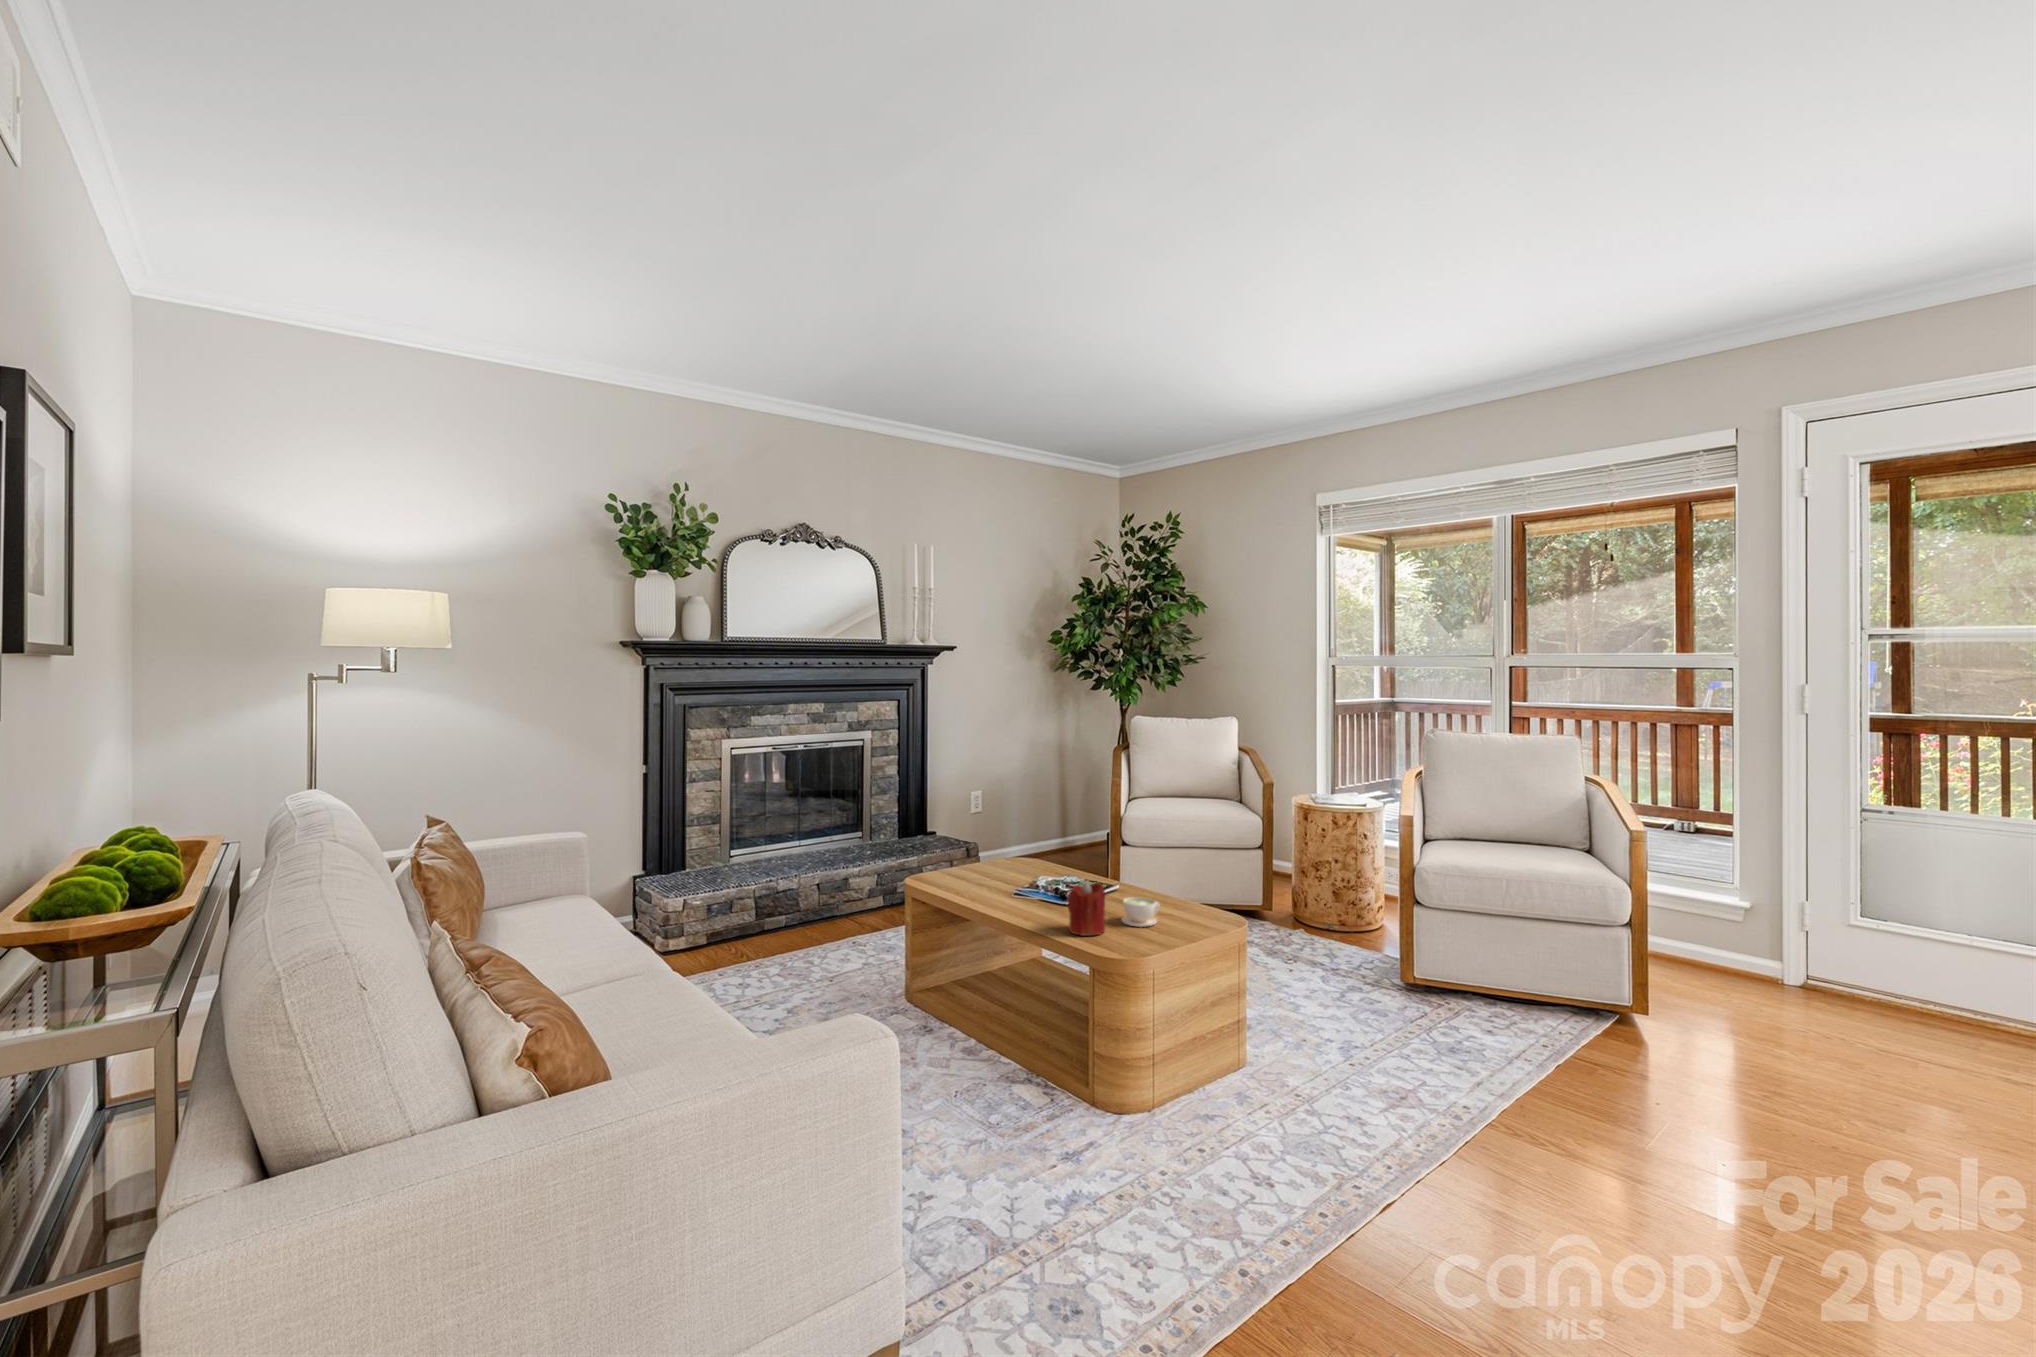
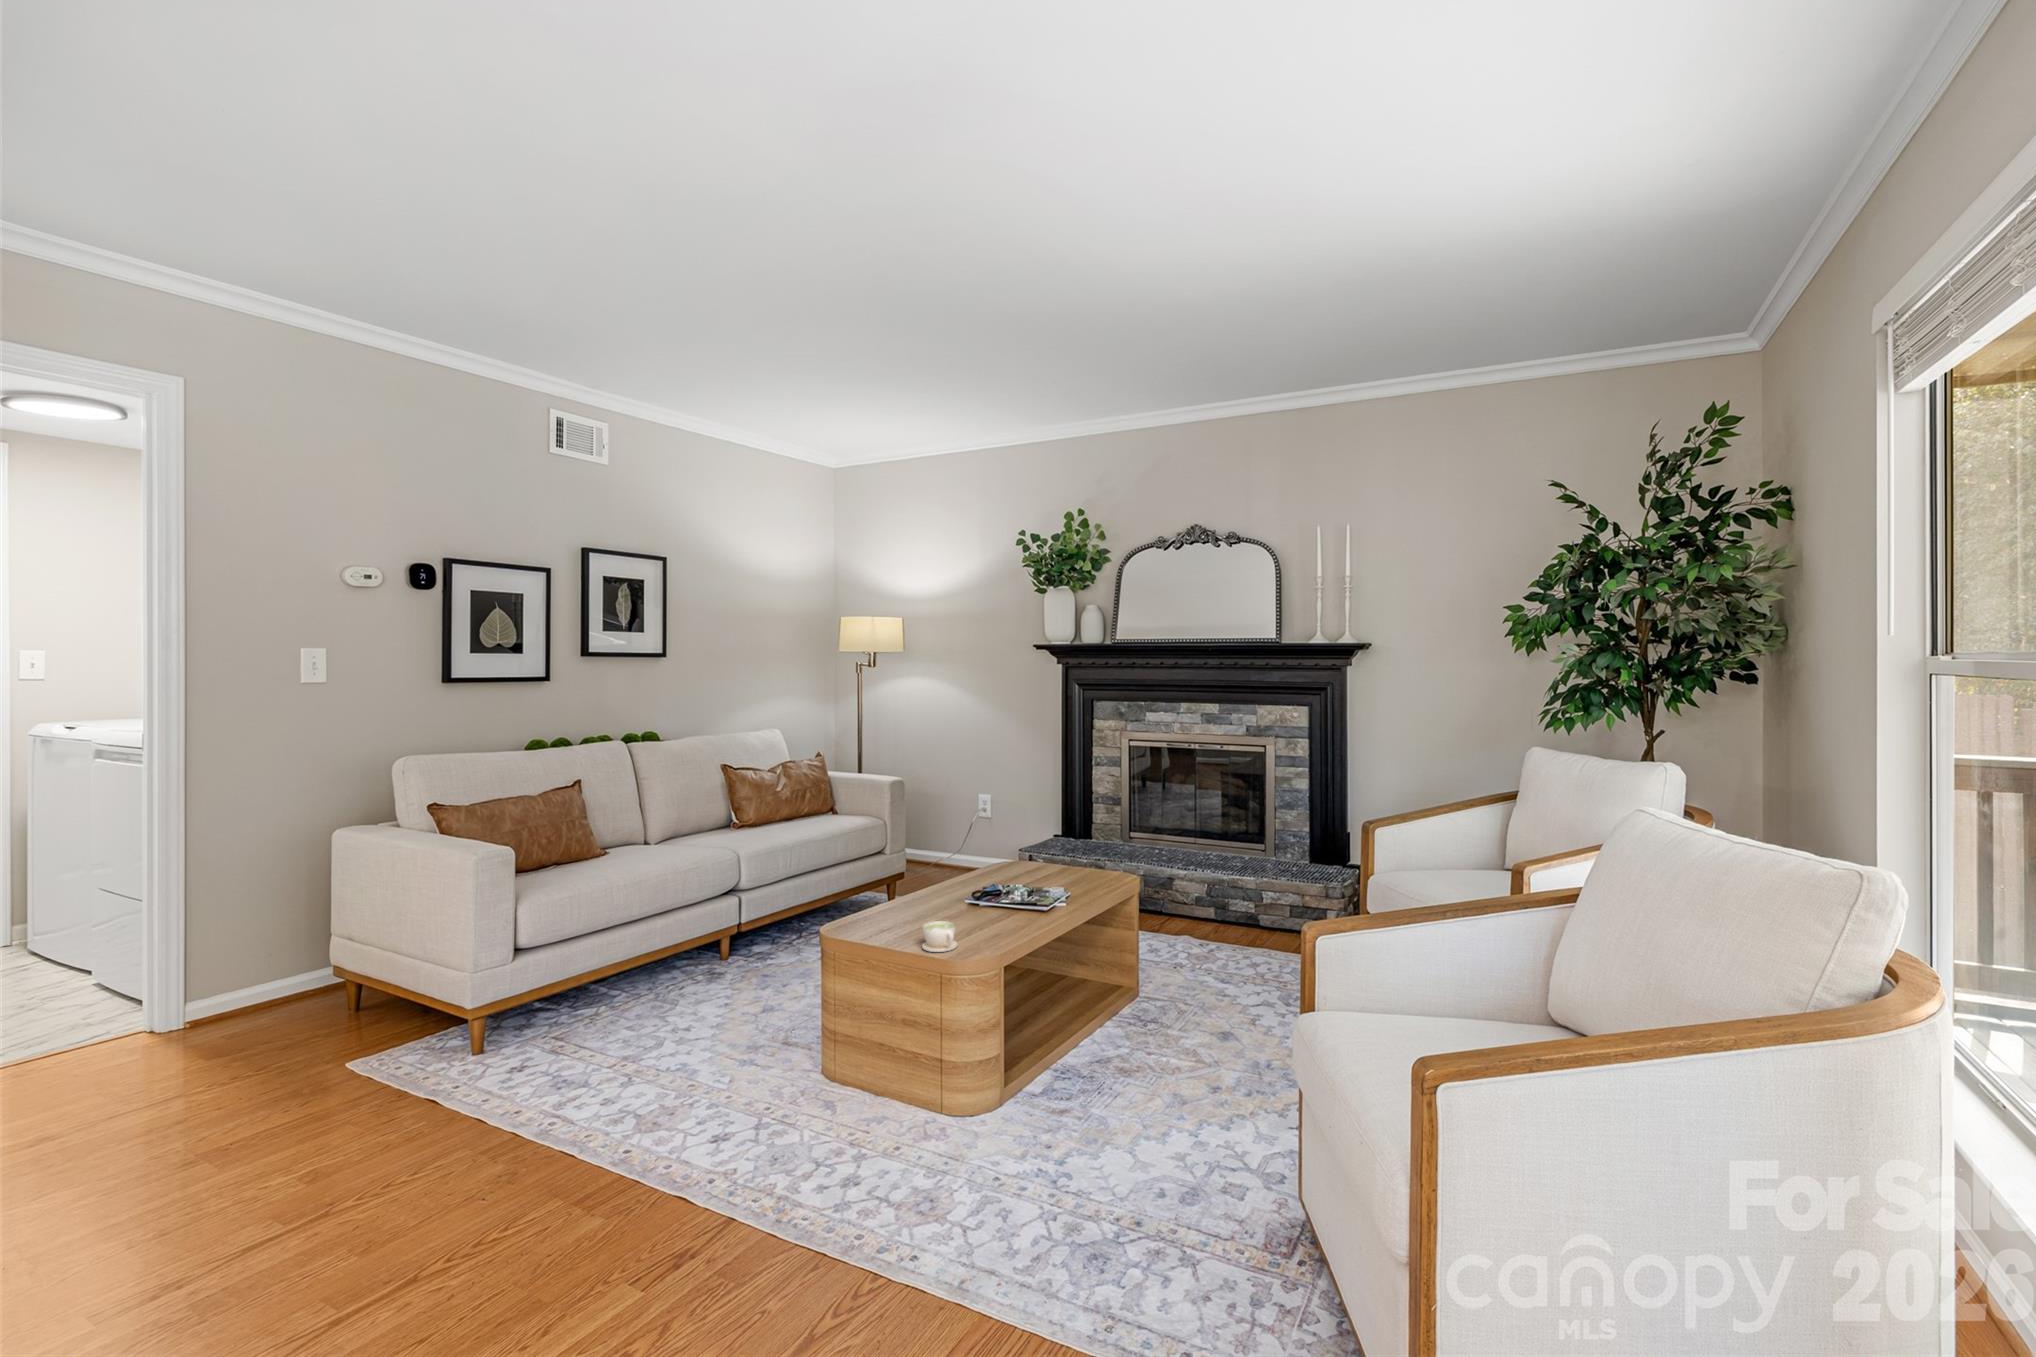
candle: present [1067,881,1105,936] -> none [878,888,913,941]

